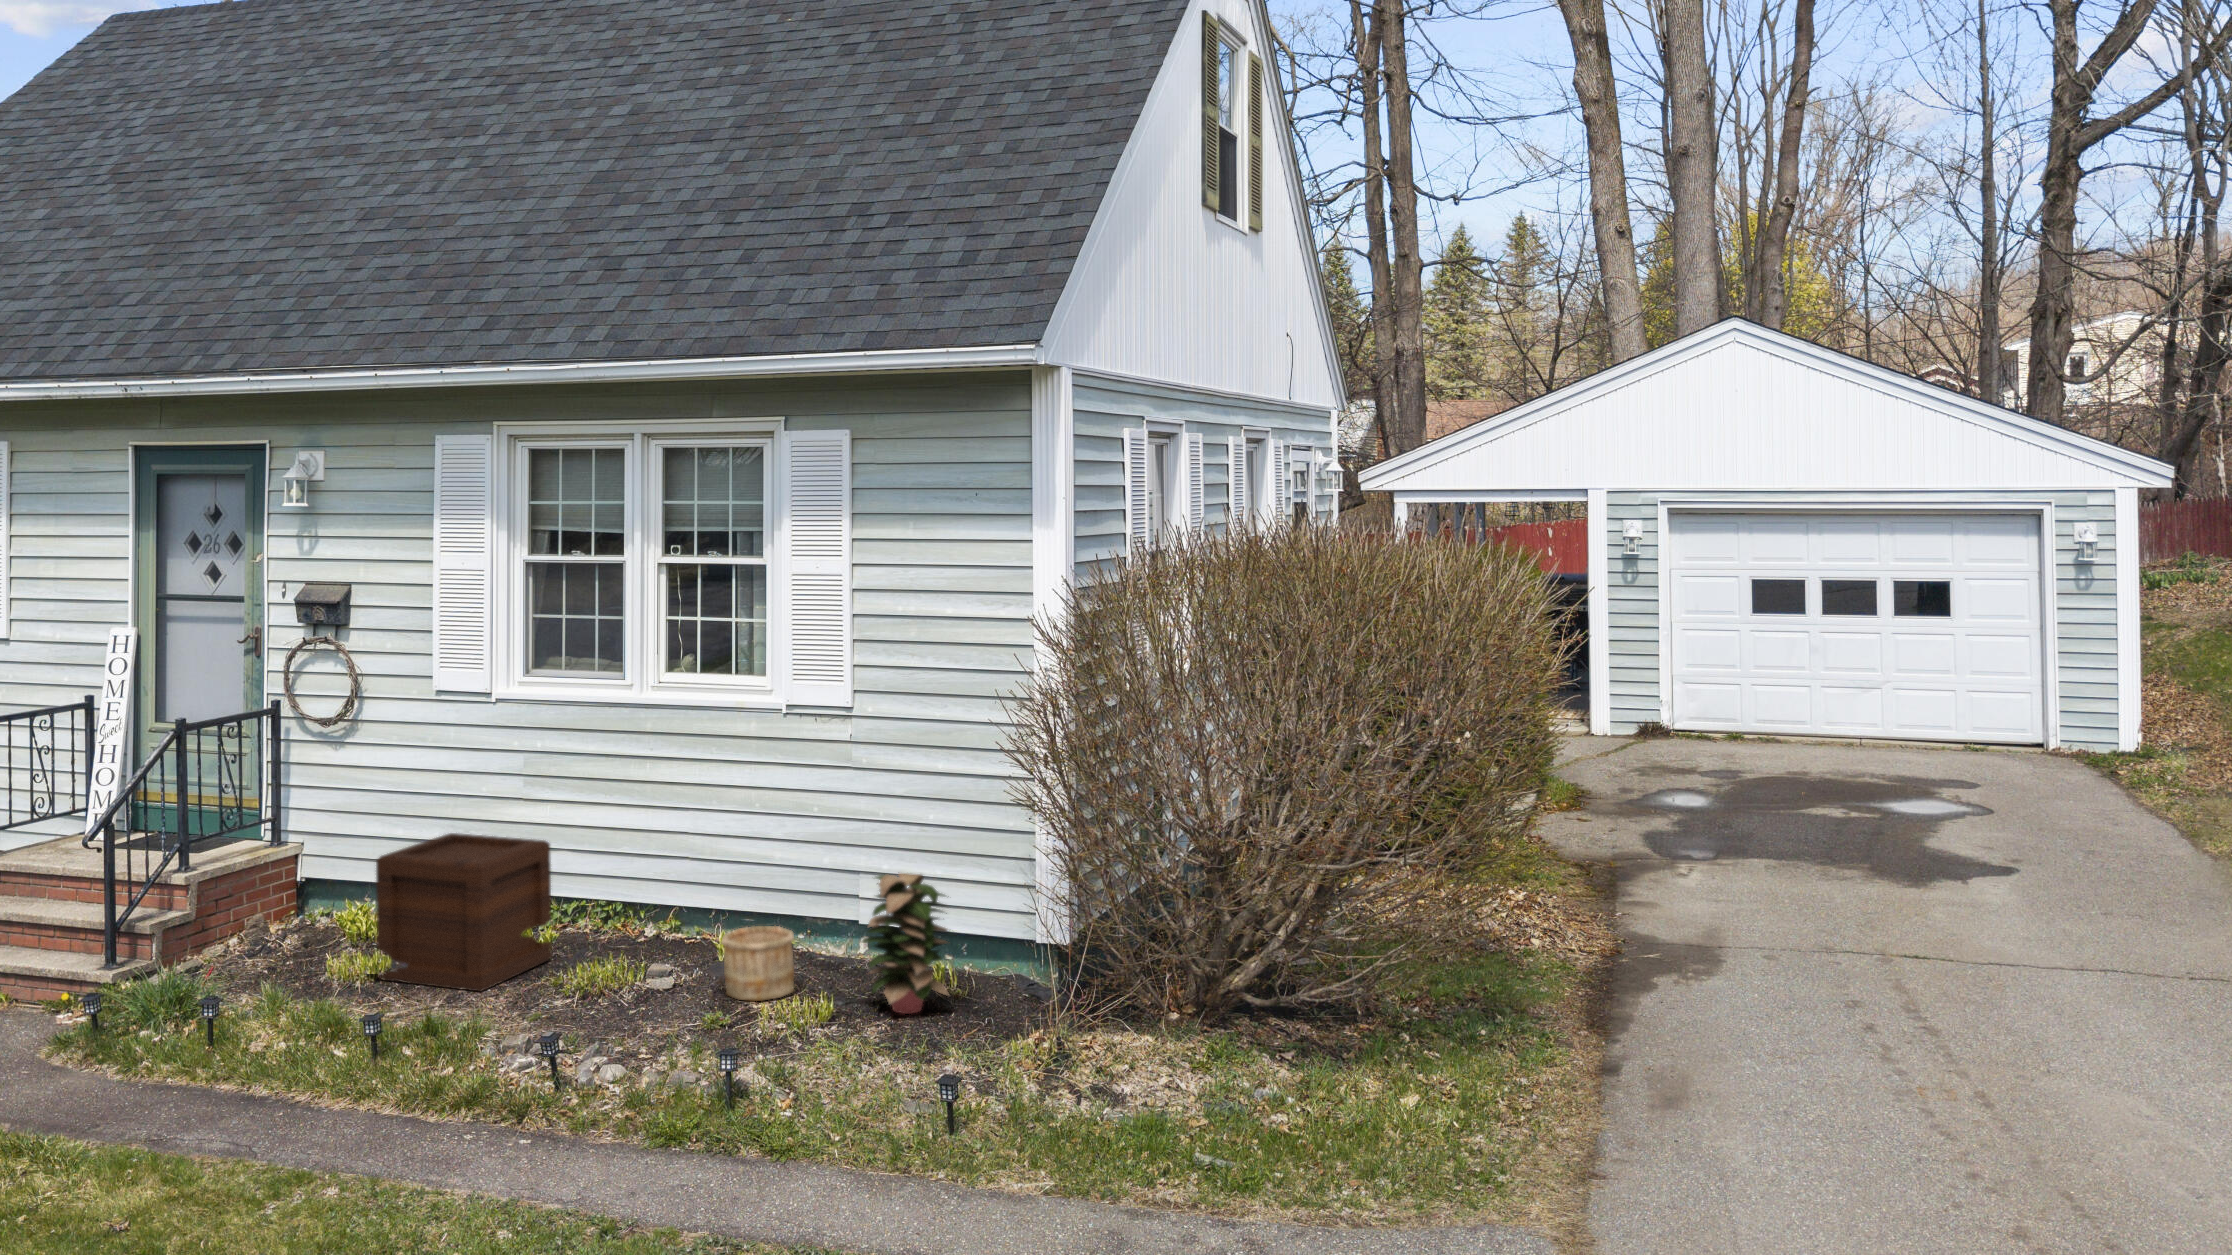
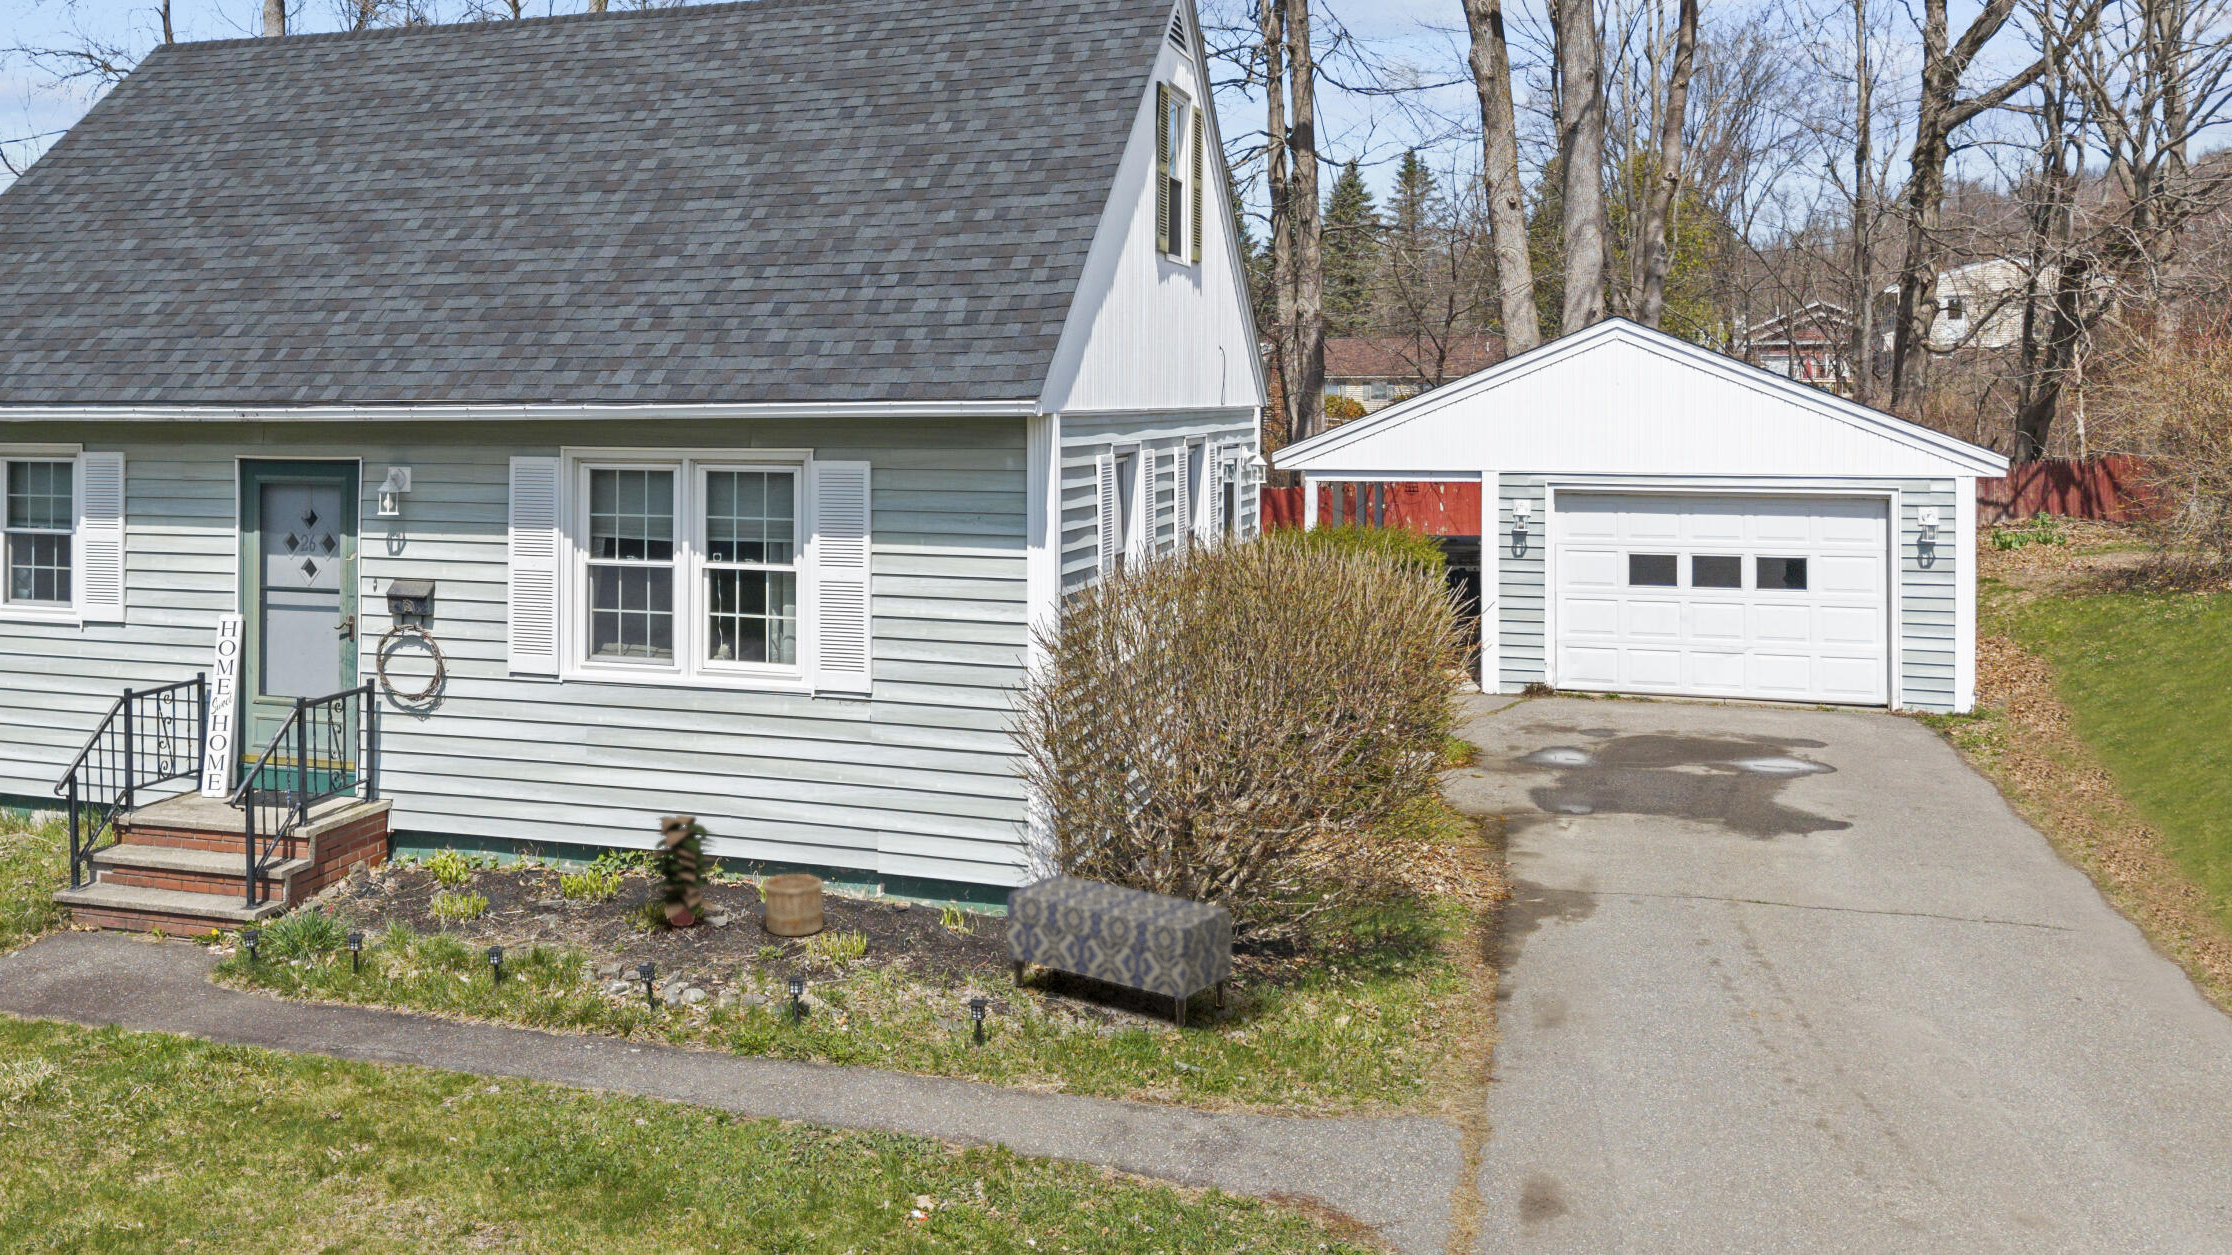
wooden crate: present [376,833,552,992] -> none [469,793,611,928]
decorative plant: present [862,873,950,1014] -> present [647,815,717,926]
bench: none [1001,922,1273,1111] -> present [1007,875,1232,1027]

